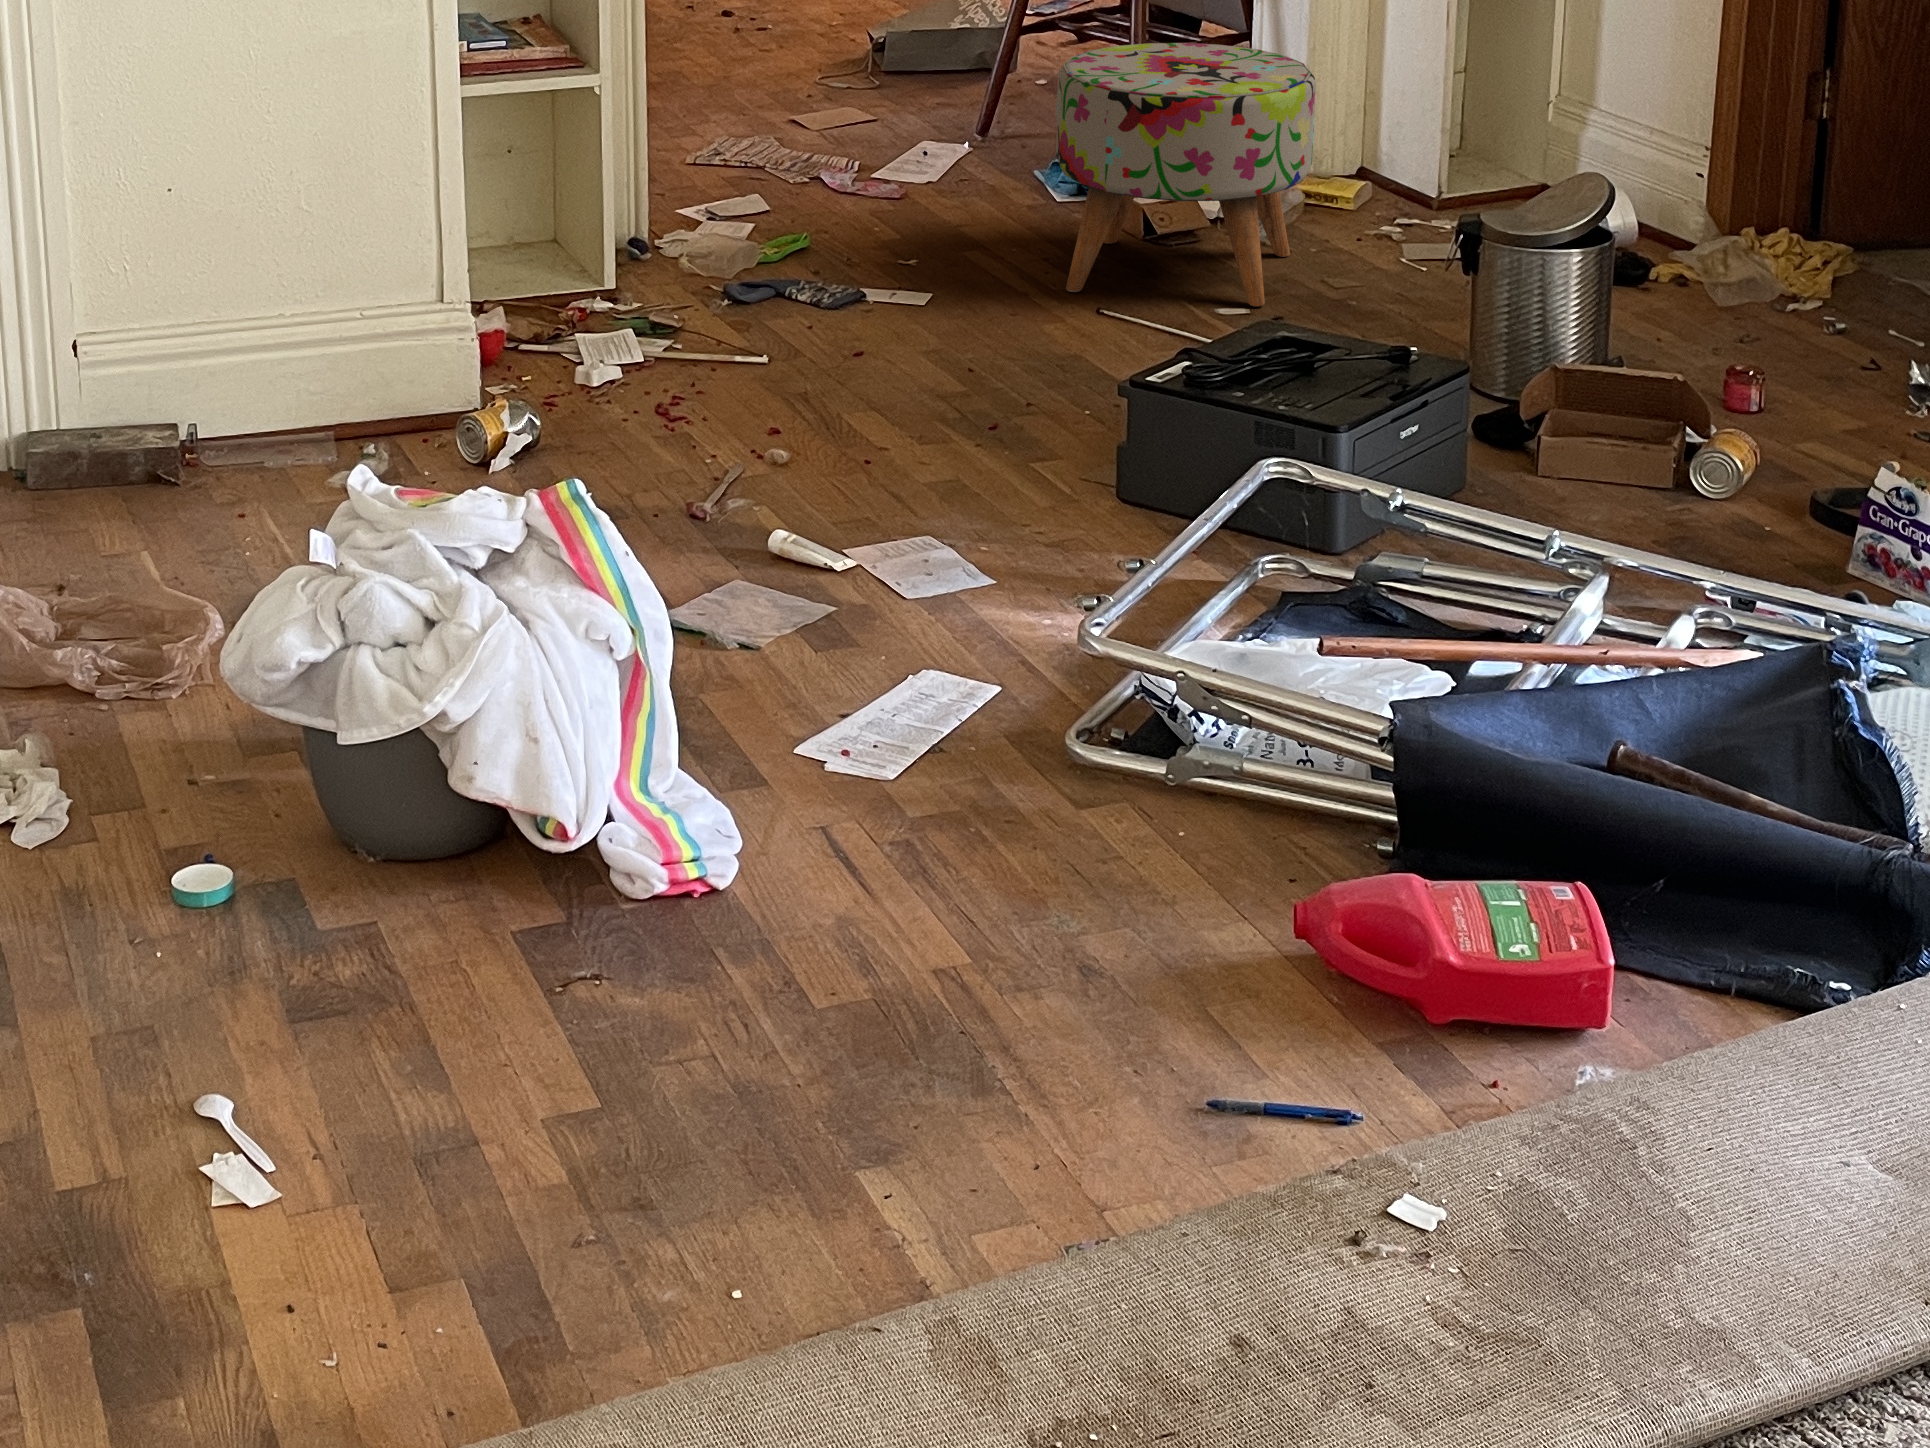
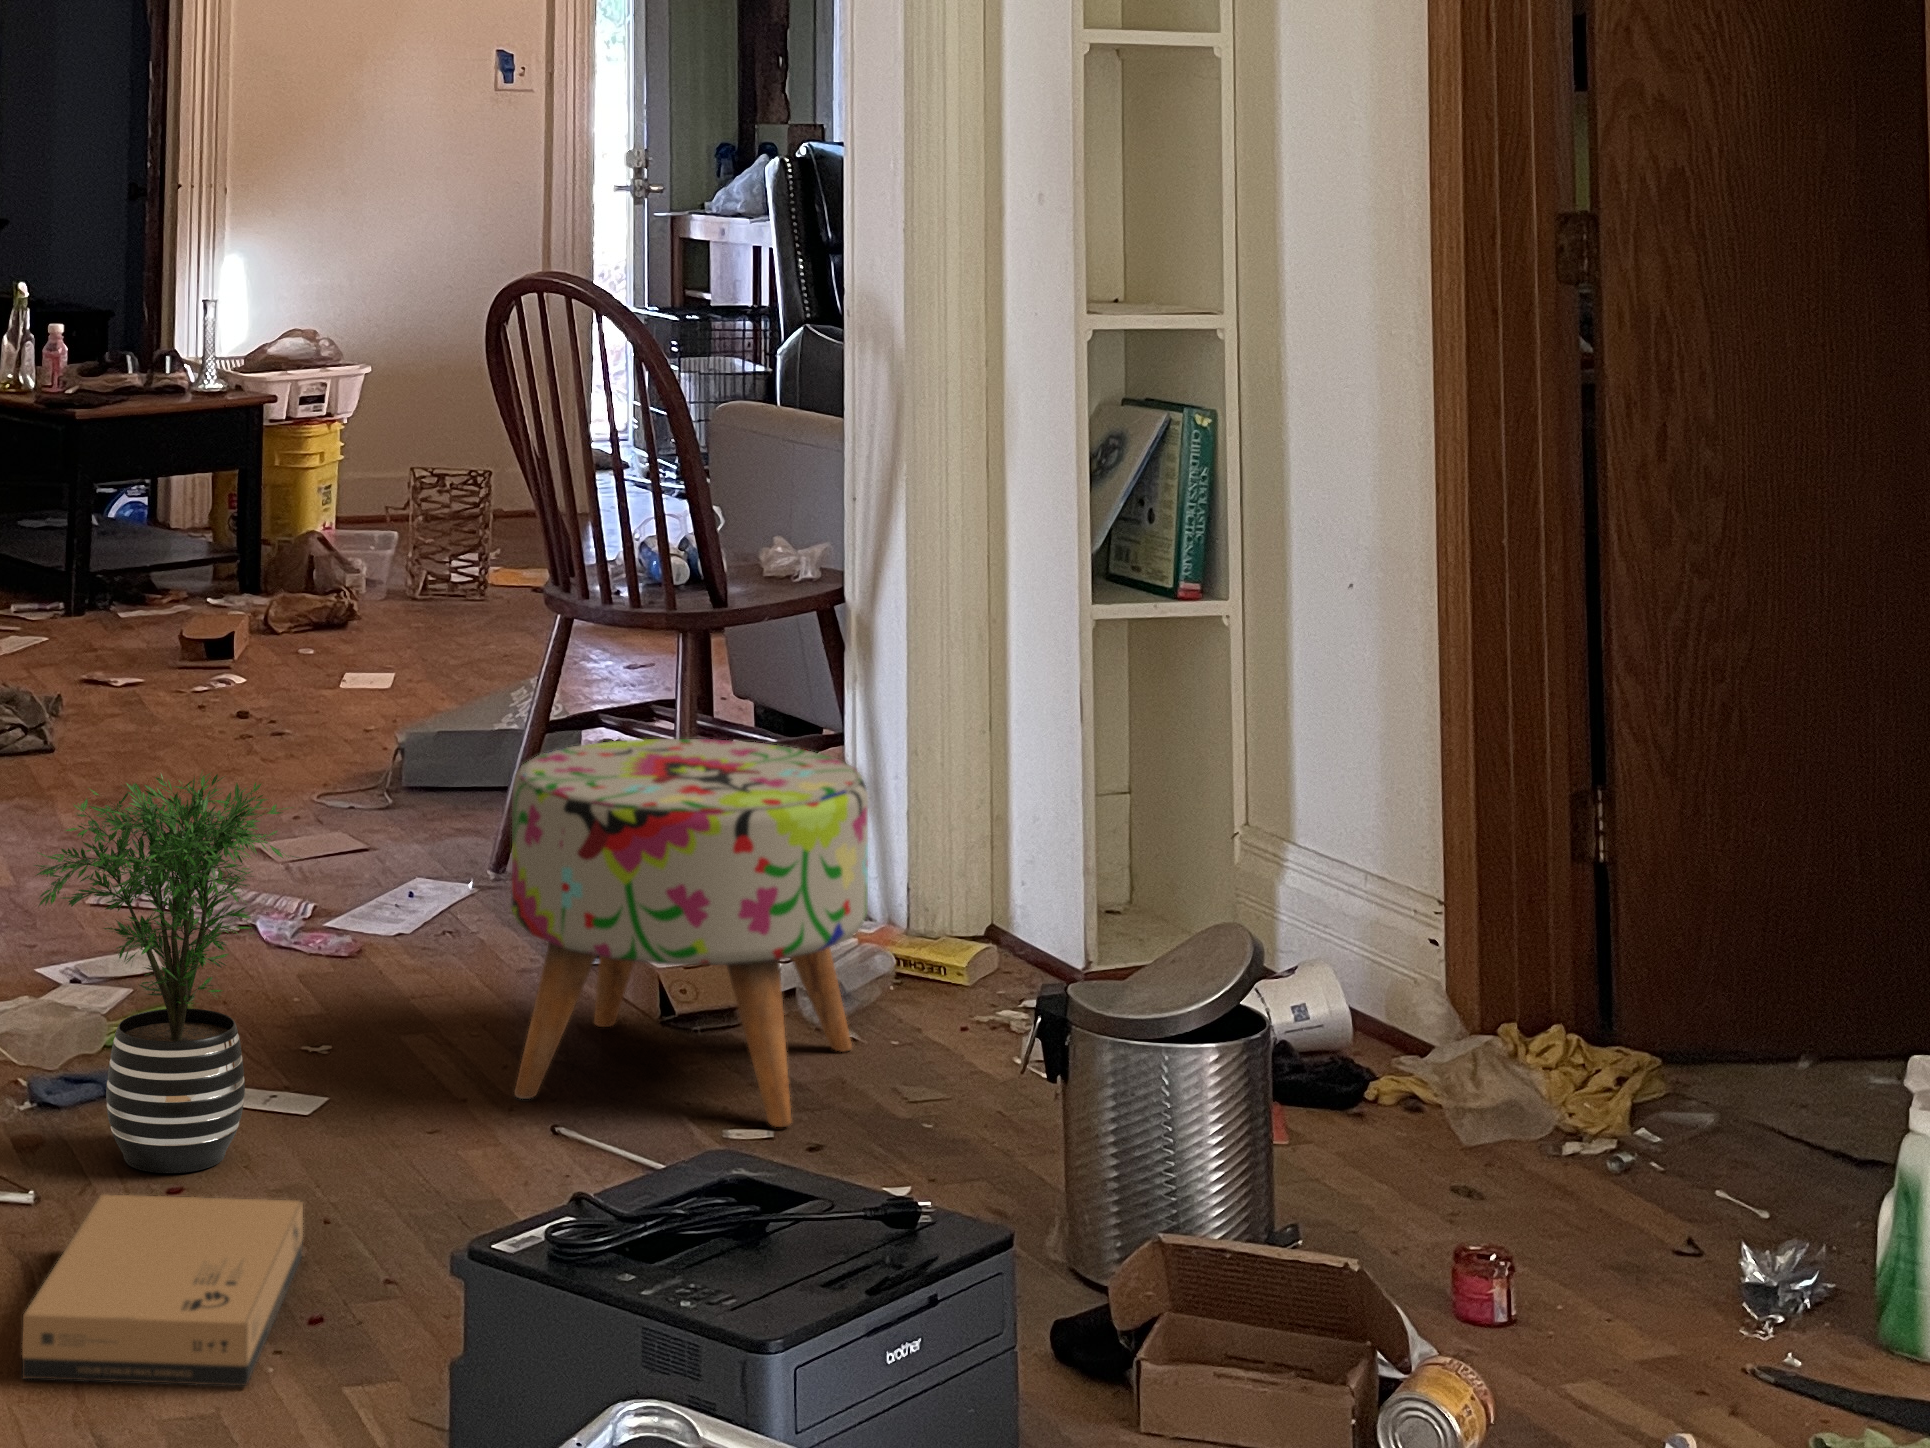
potted plant: none [750,74,936,344] -> present [34,773,299,1173]
cardboard box: none [826,356,973,465] -> present [22,1195,303,1386]

